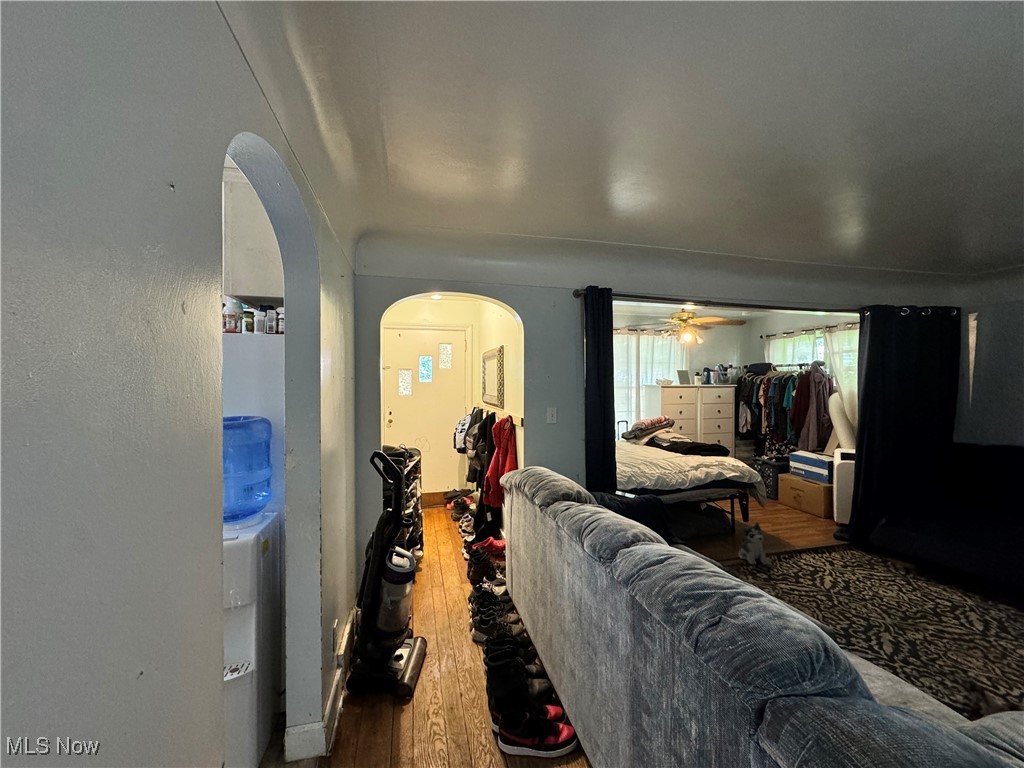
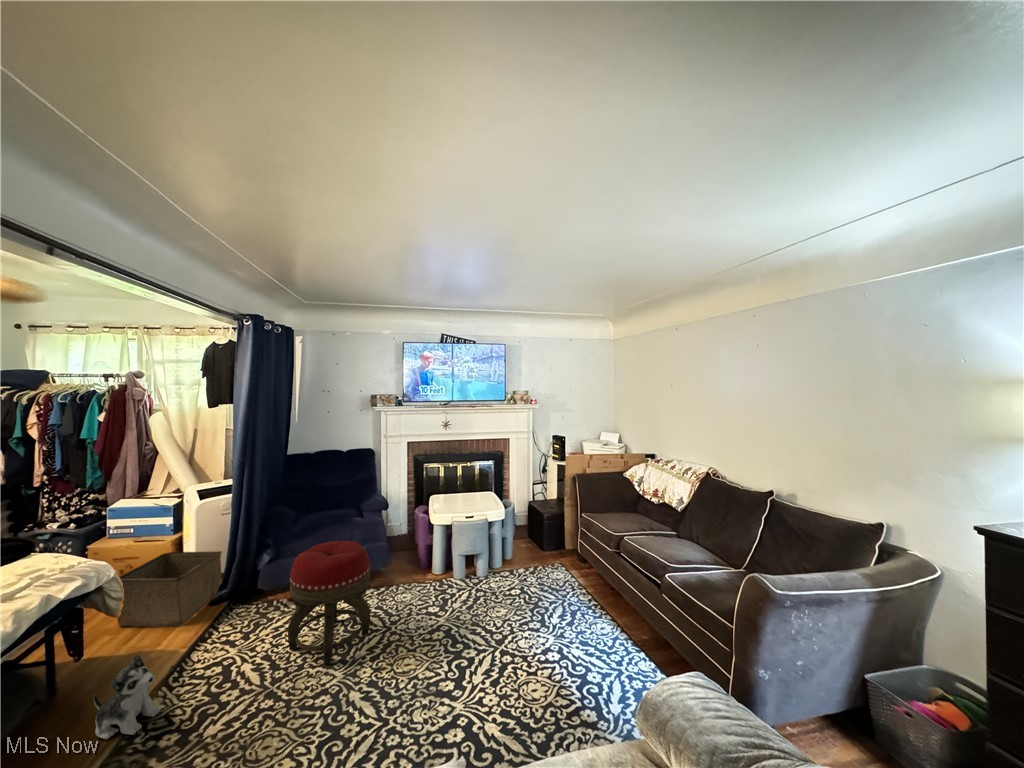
storage bin: none [778,493,856,542] -> present [117,551,222,627]
footstool: none [863,510,964,626] -> present [288,541,370,665]

